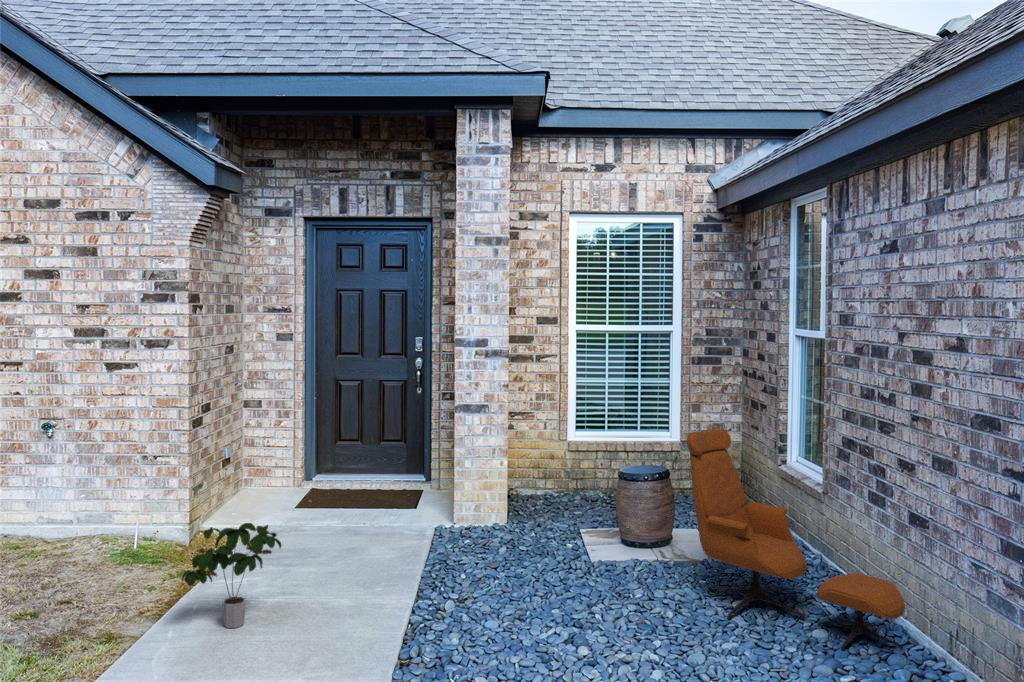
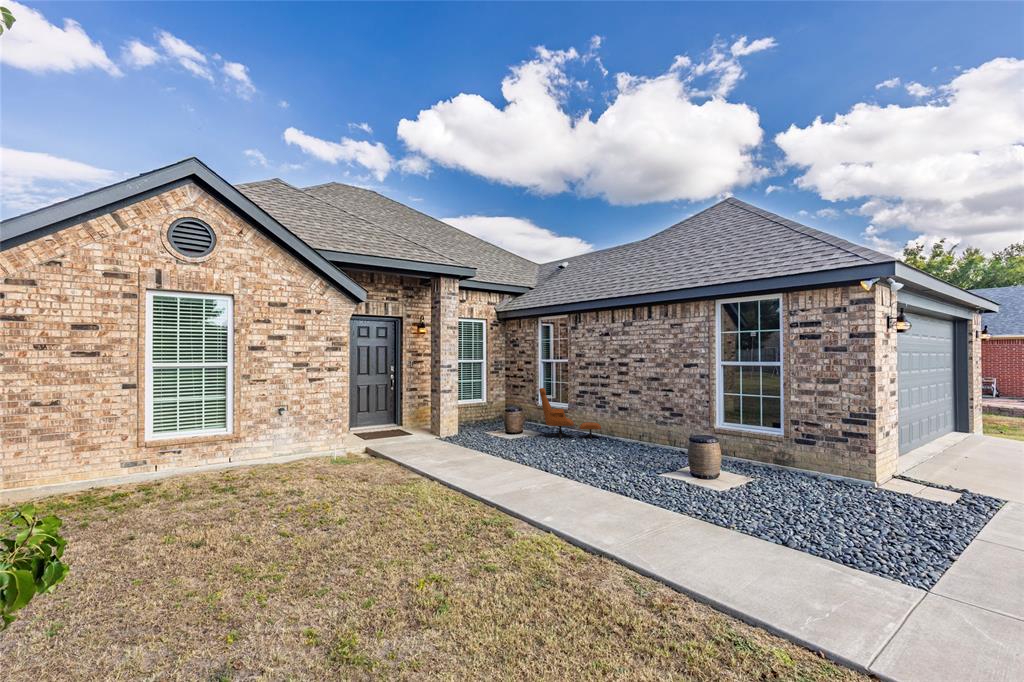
potted plant: present [181,523,281,628] -> none [430,425,452,462]

